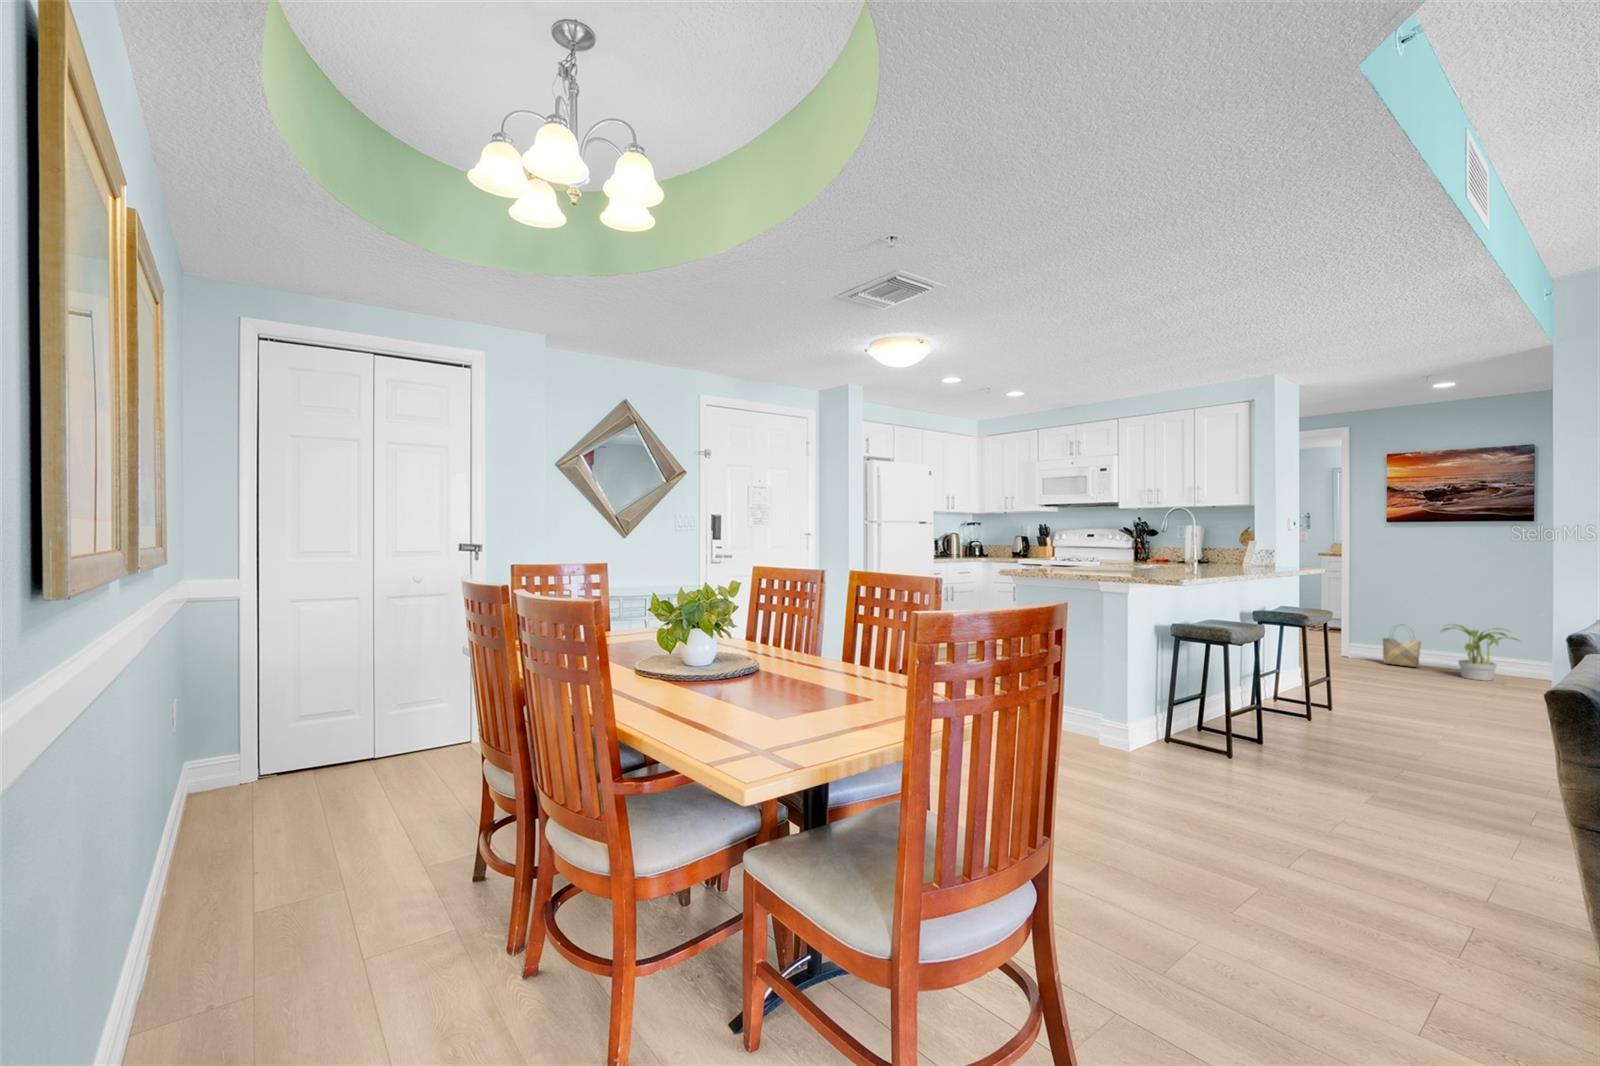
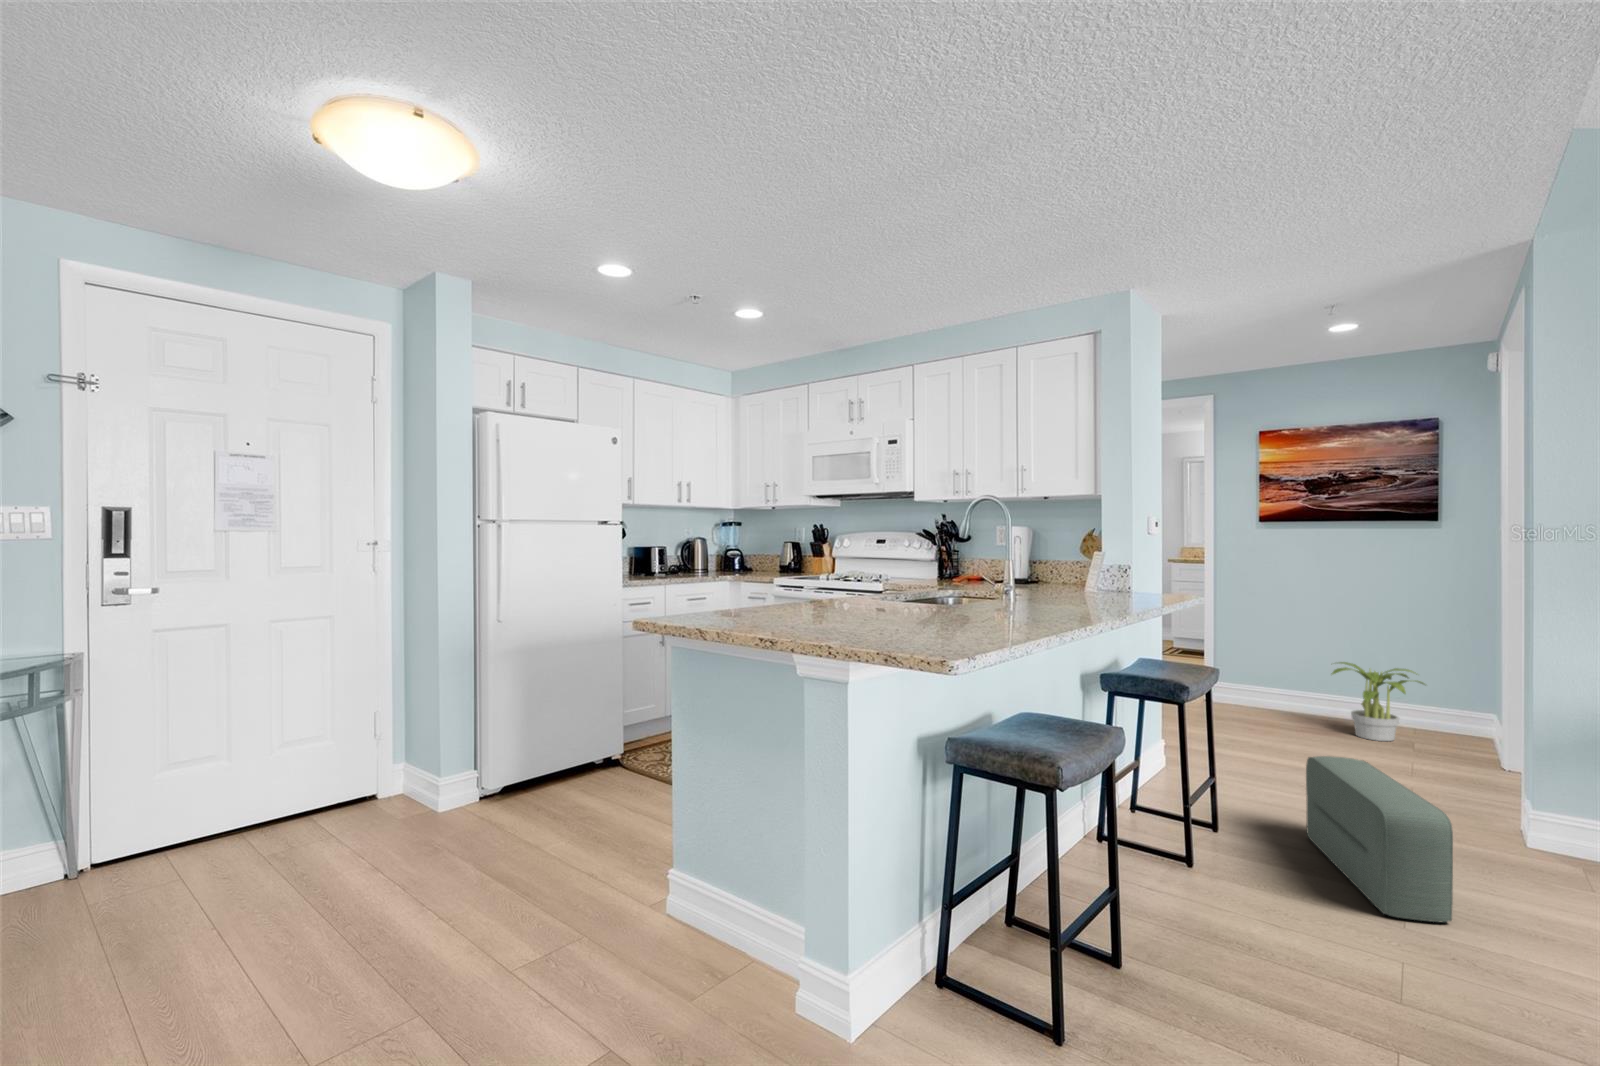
woven basket: present [1383,625,1421,667] -> none [1253,660,1302,718]
pouf: none [1393,665,1469,744] -> present [1306,756,1453,922]

